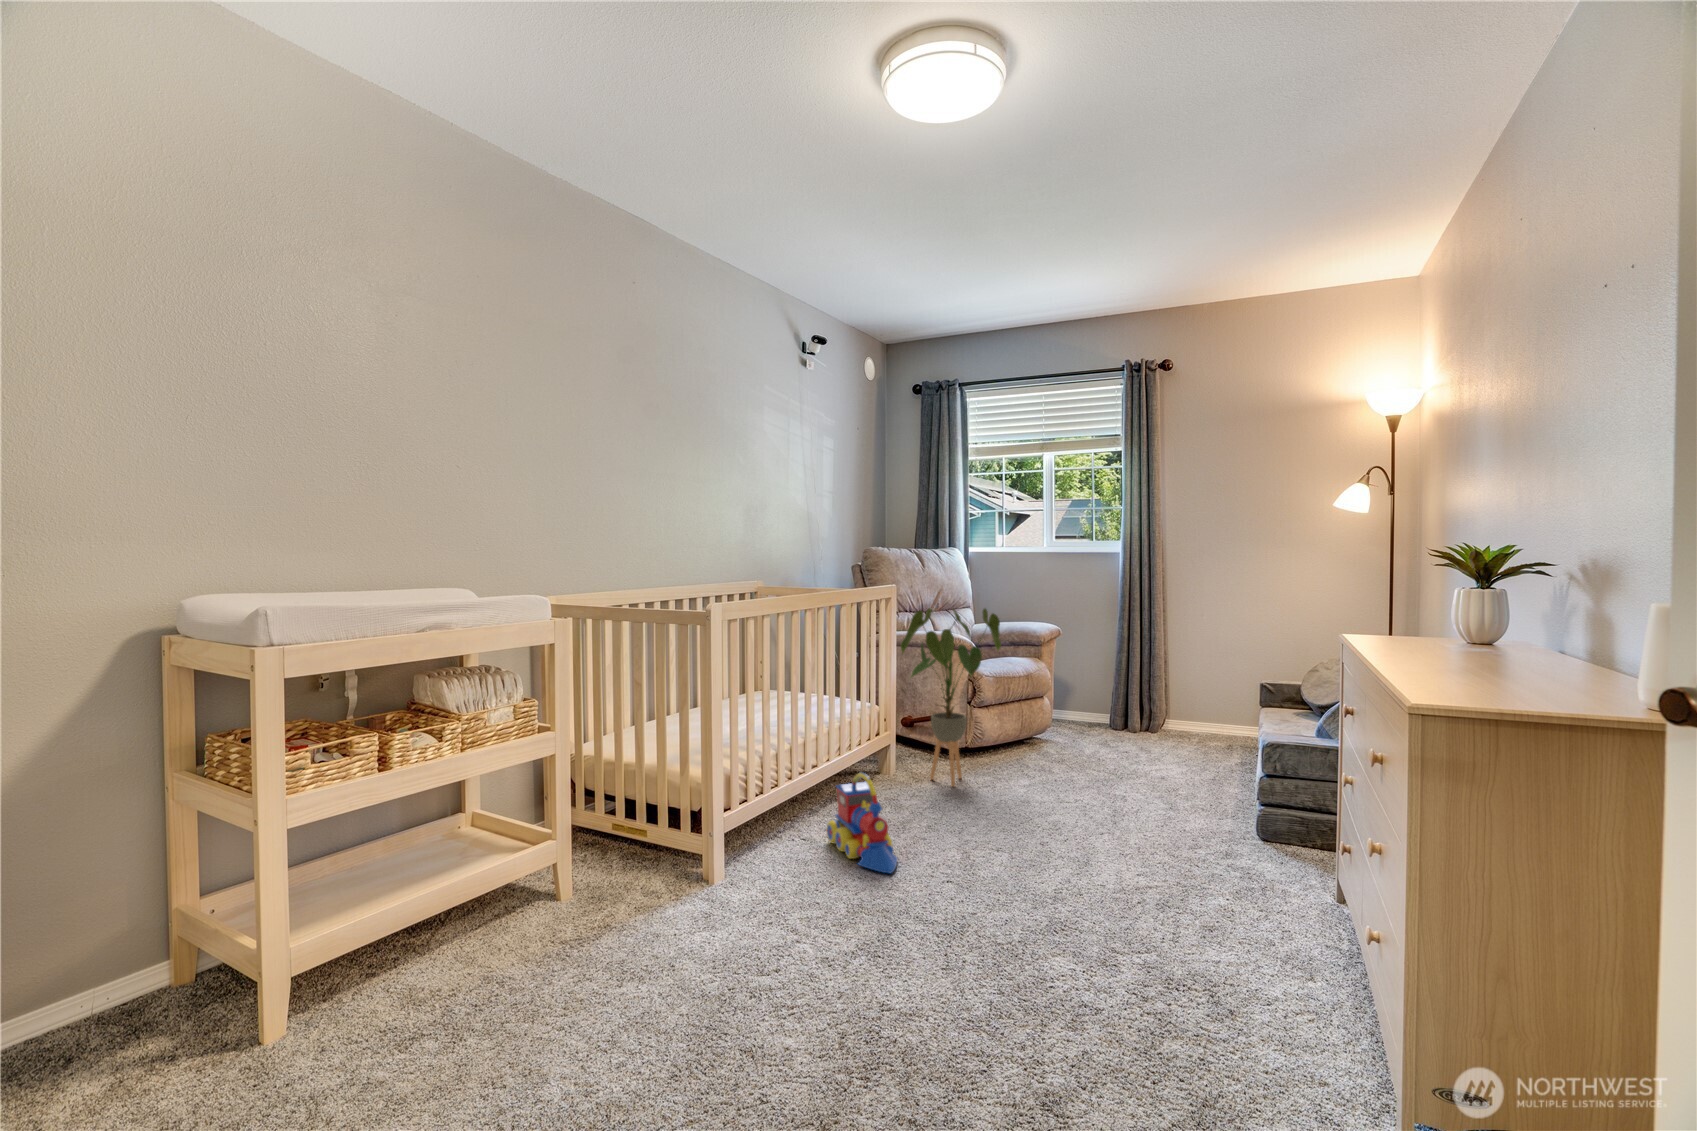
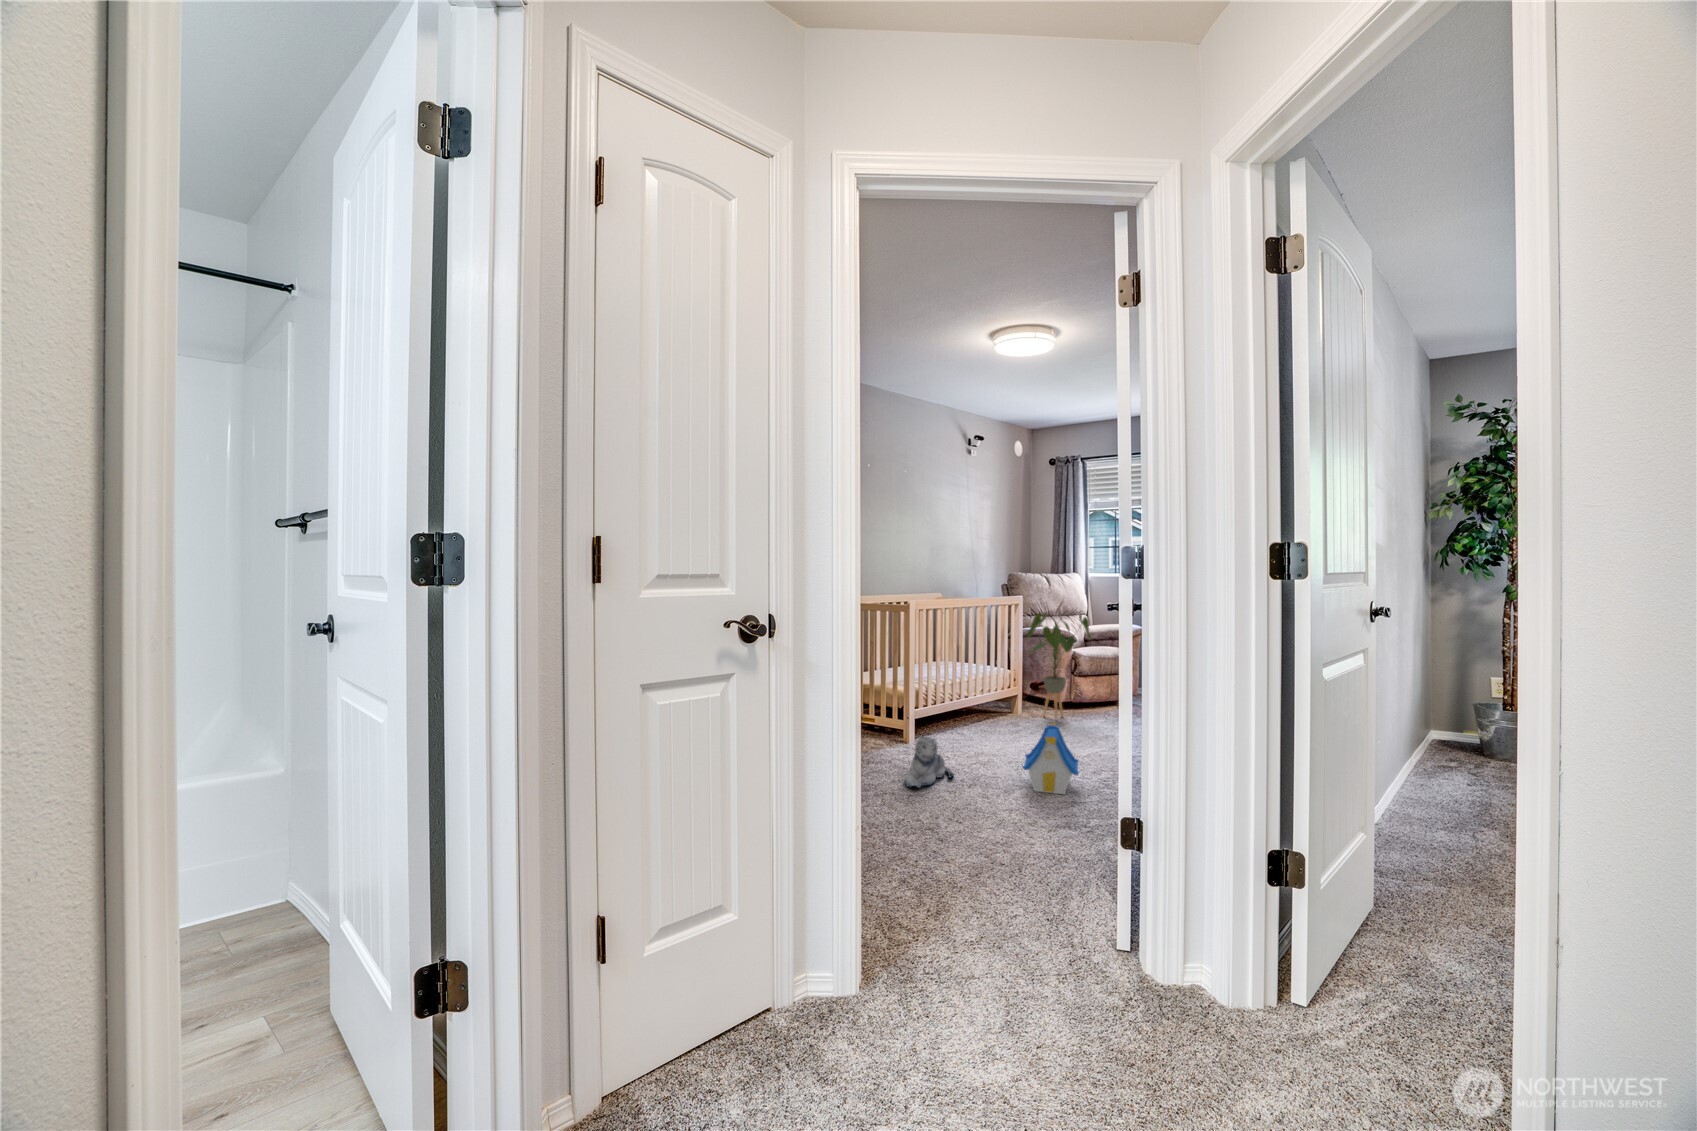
toy train: present [827,772,897,873] -> none [976,698,1014,748]
toy house: none [941,848,1081,1040] -> present [1023,723,1079,794]
plush toy: none [666,919,787,1075] -> present [905,736,954,788]

